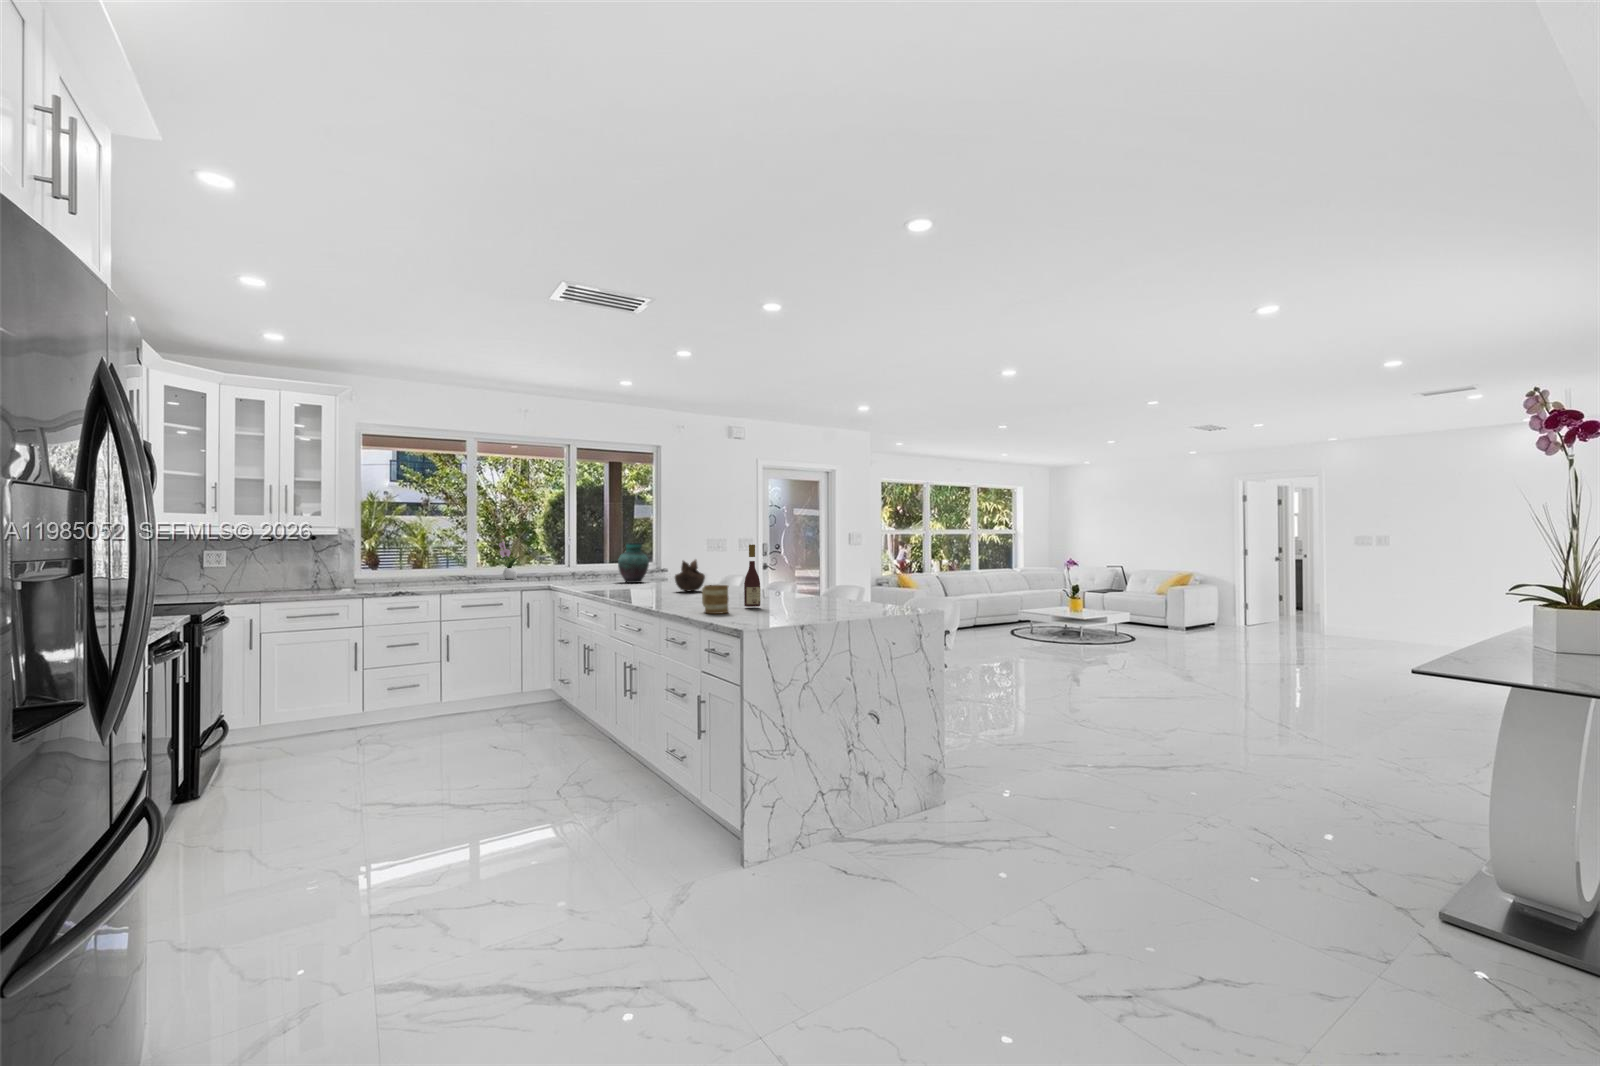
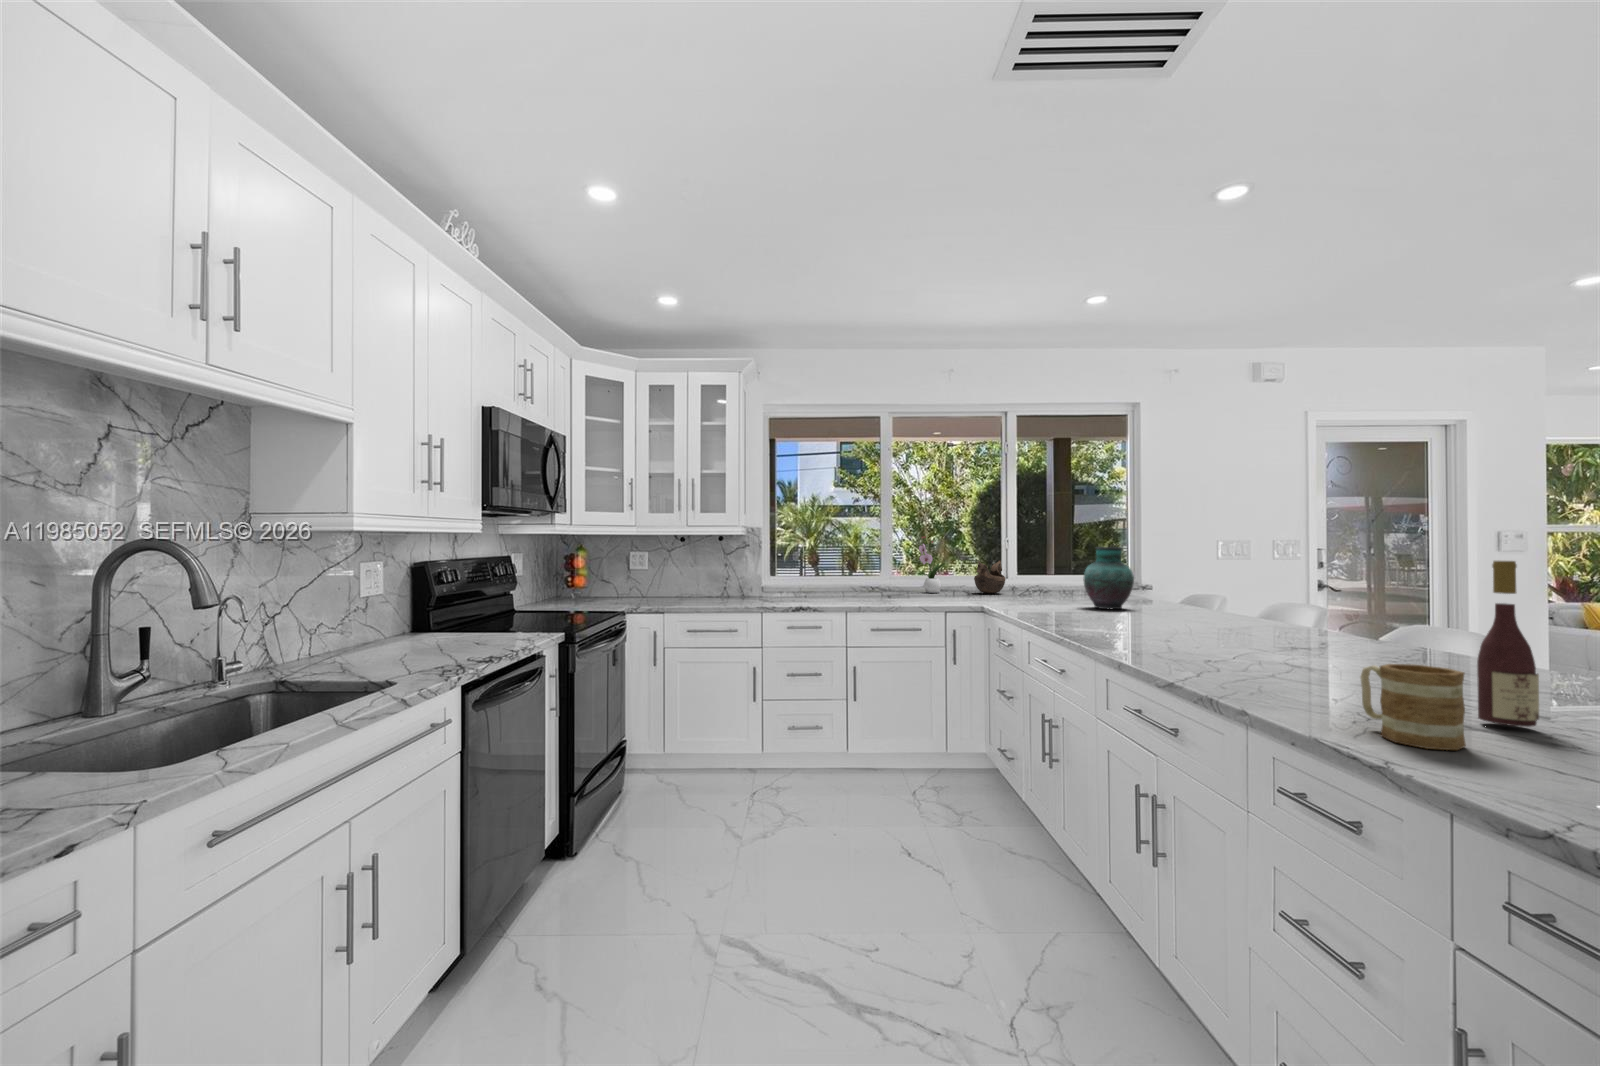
decorative bowl: present [675,560,705,591] -> present [974,561,1005,593]

